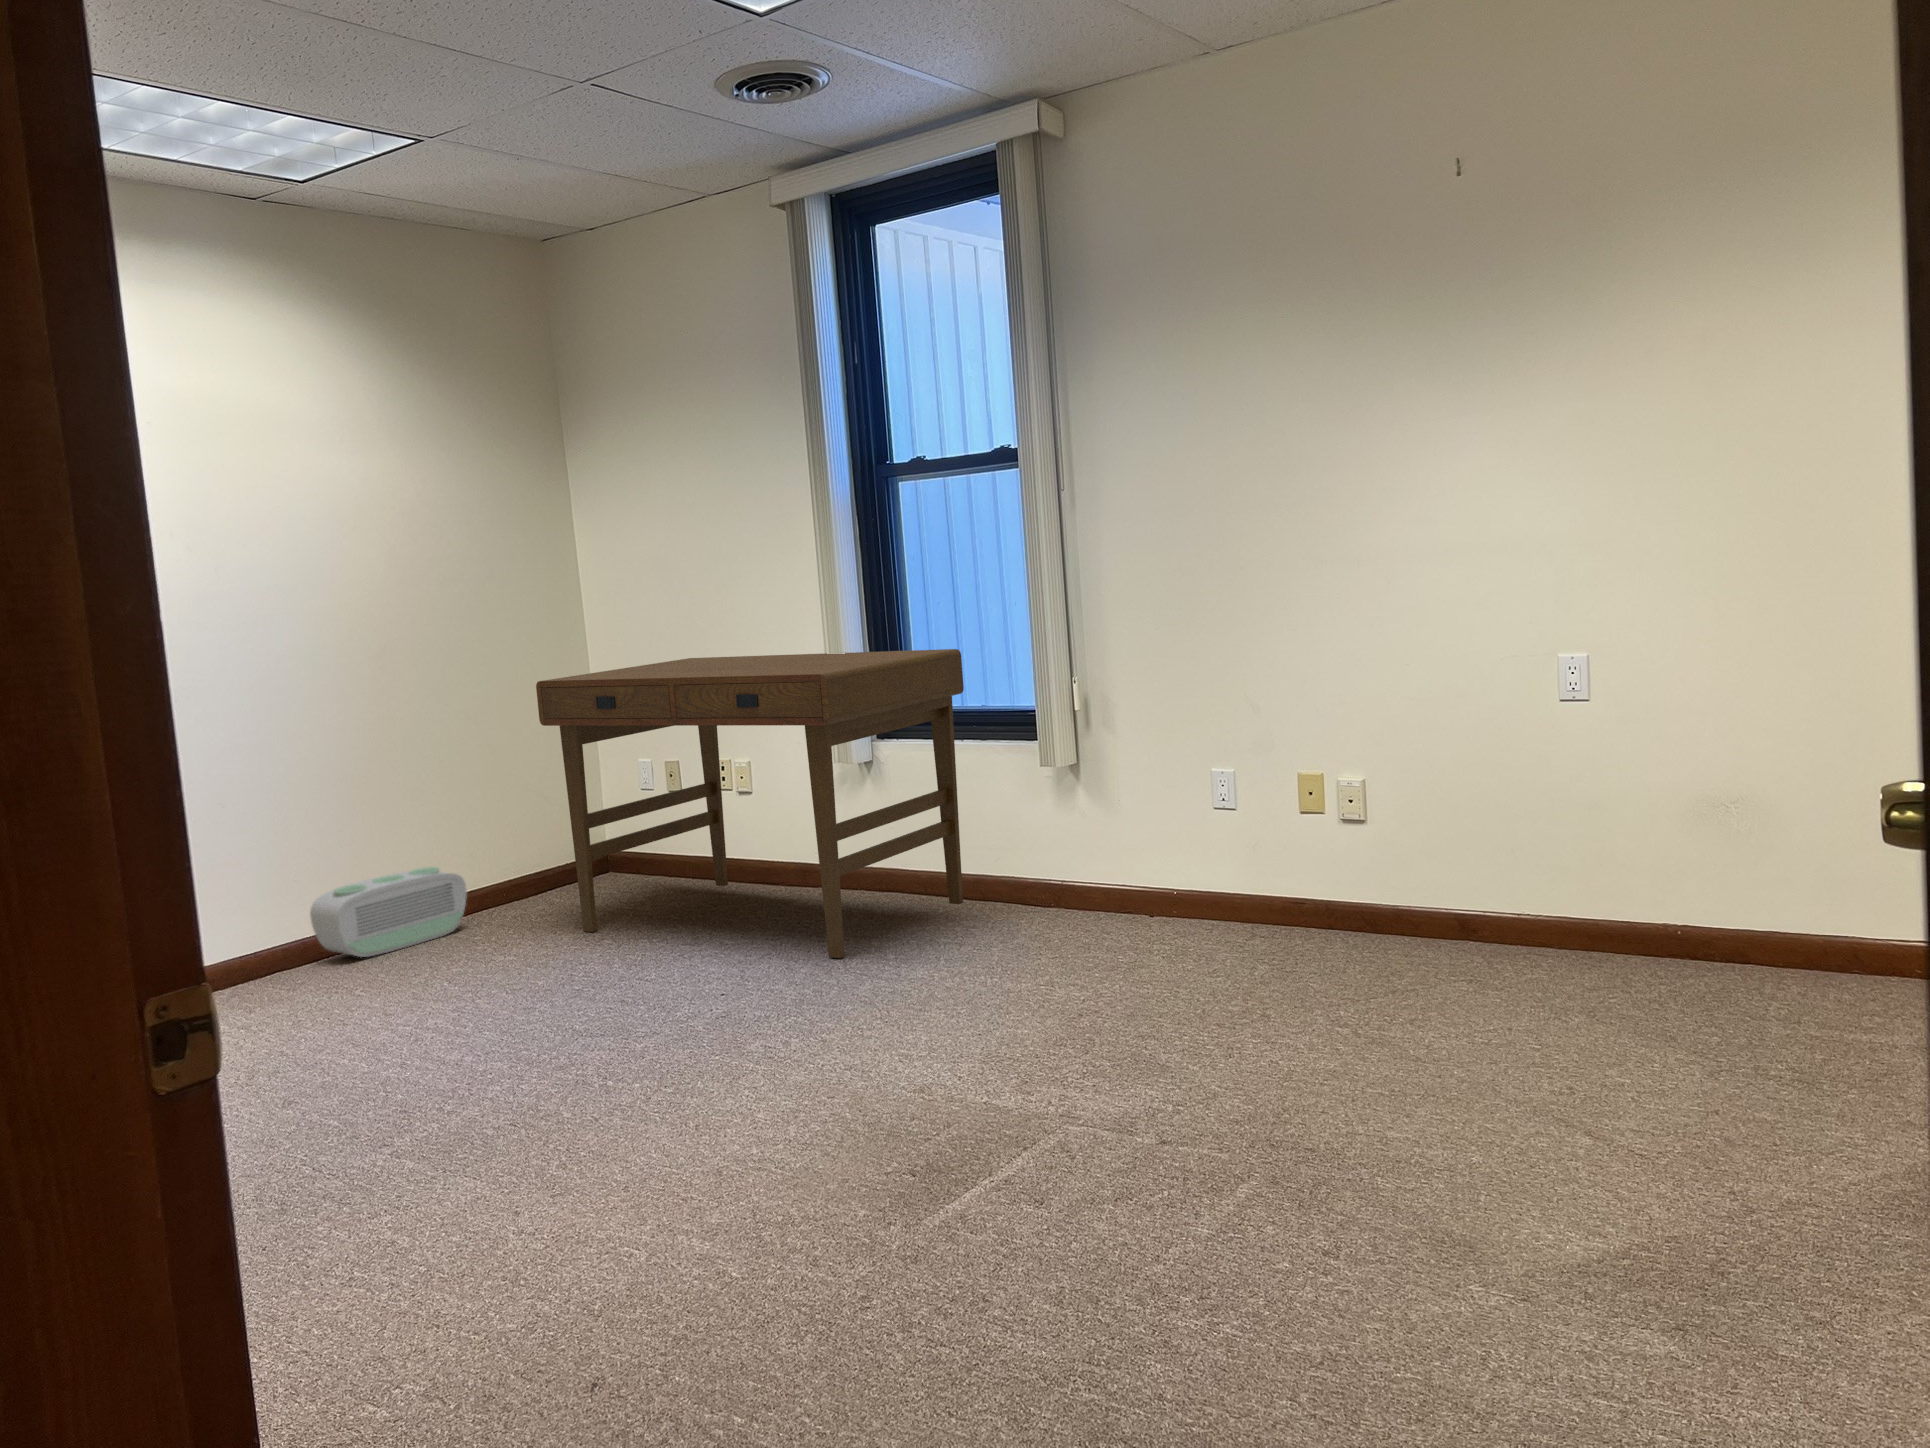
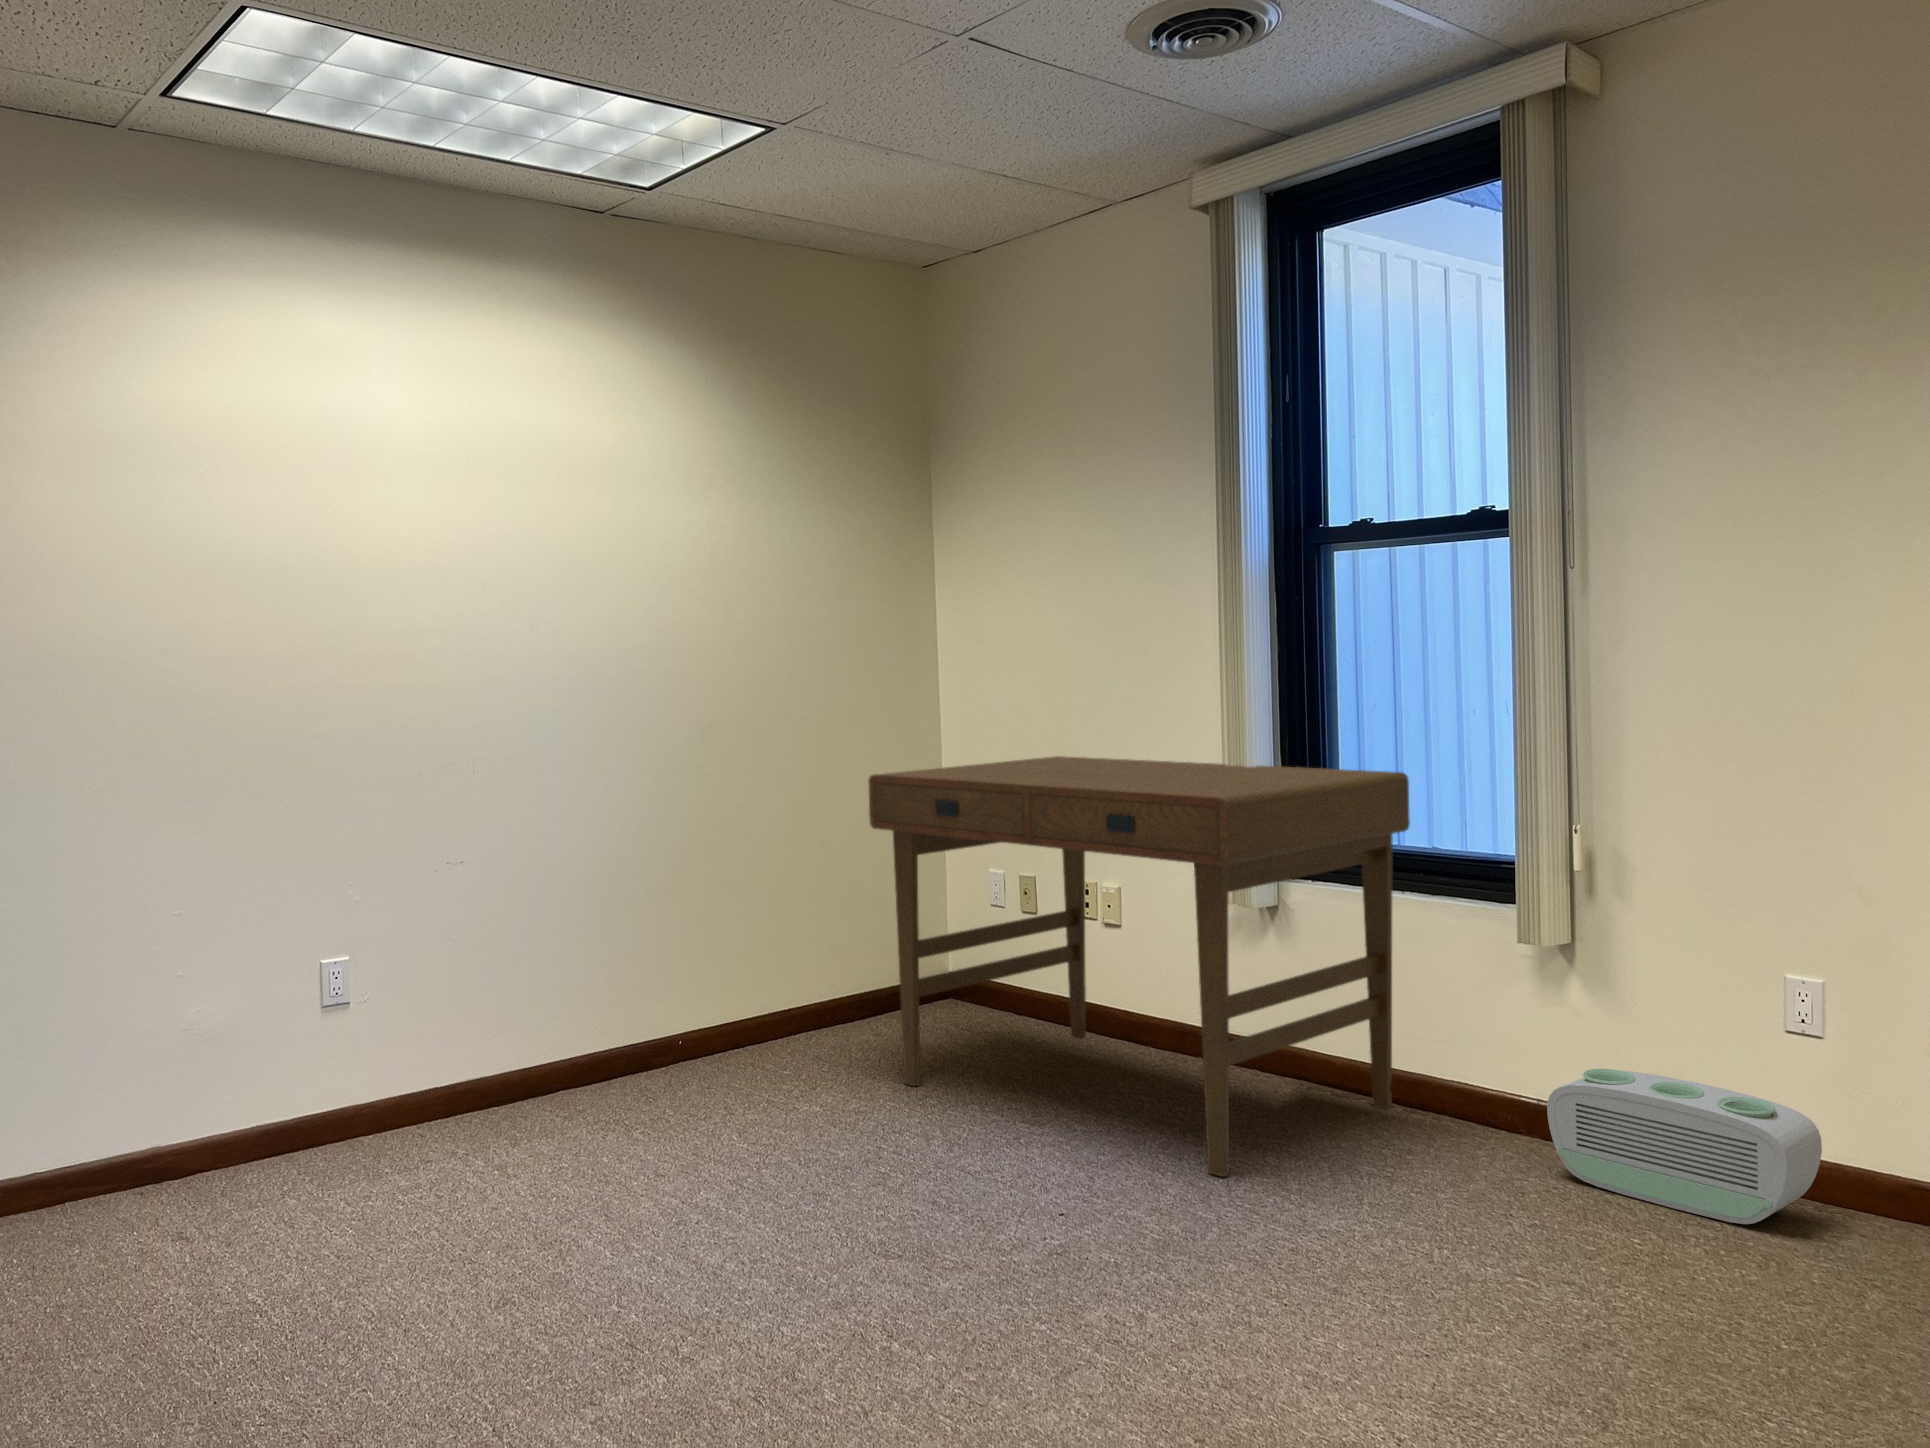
air purifier: present [310,867,467,957] -> present [1547,1069,1822,1224]

